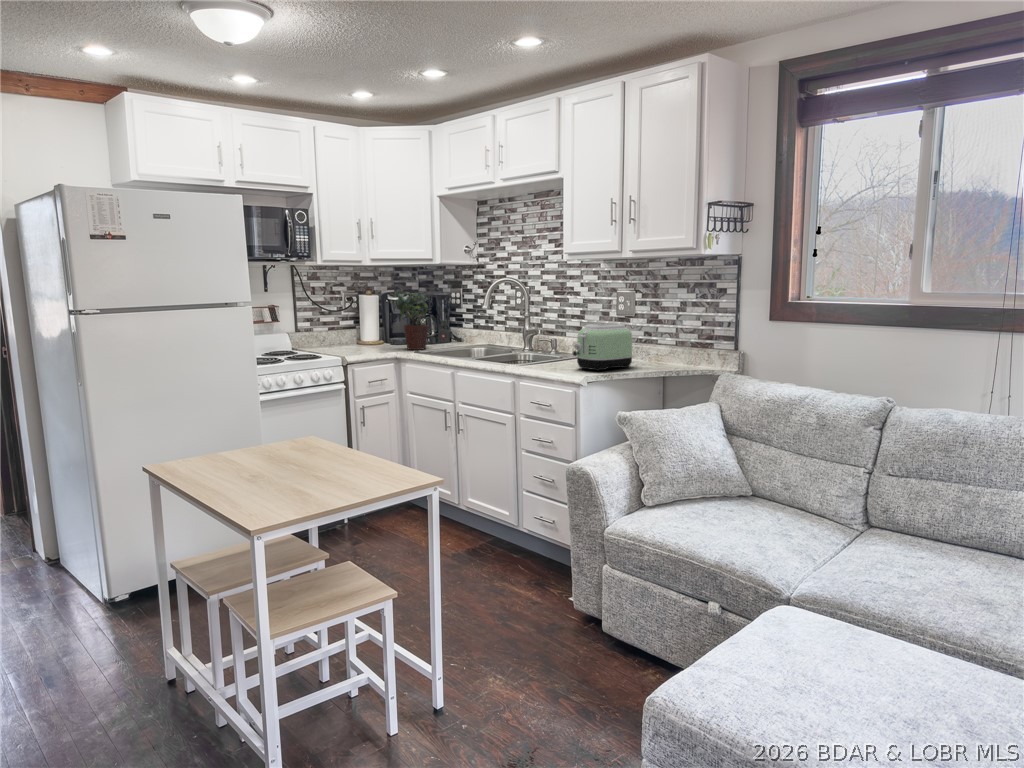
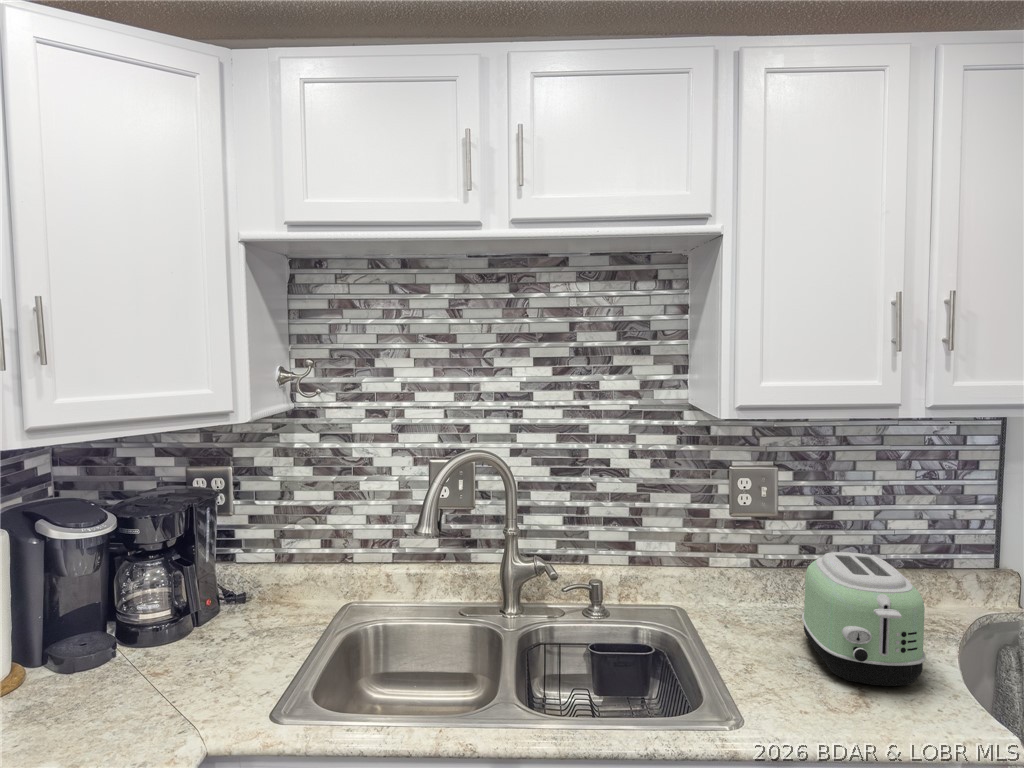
potted plant: present [394,290,430,350] -> none [97,507,229,695]

